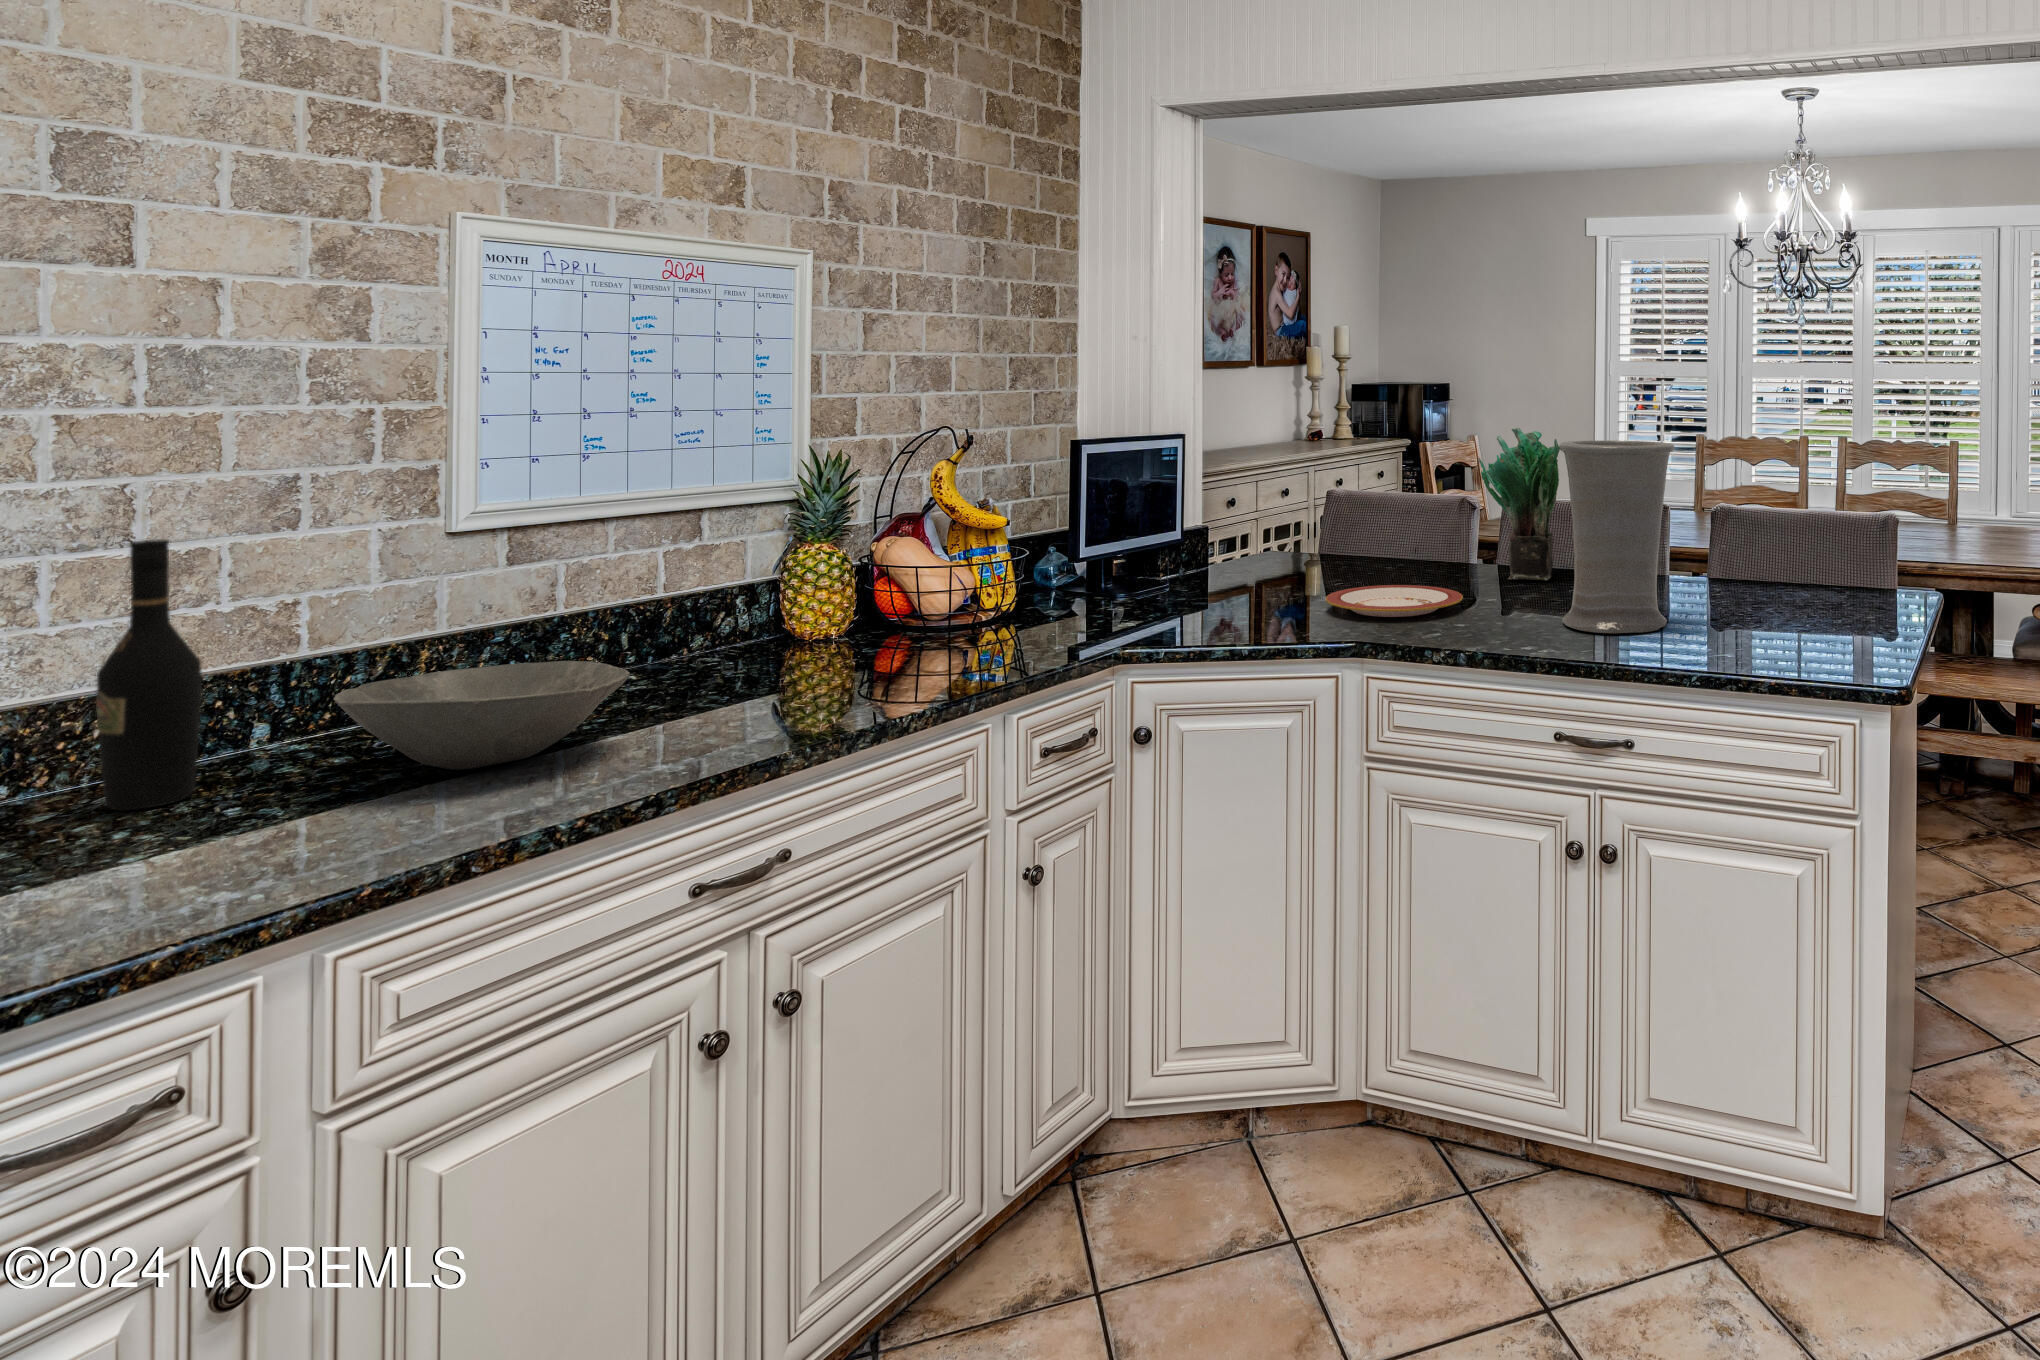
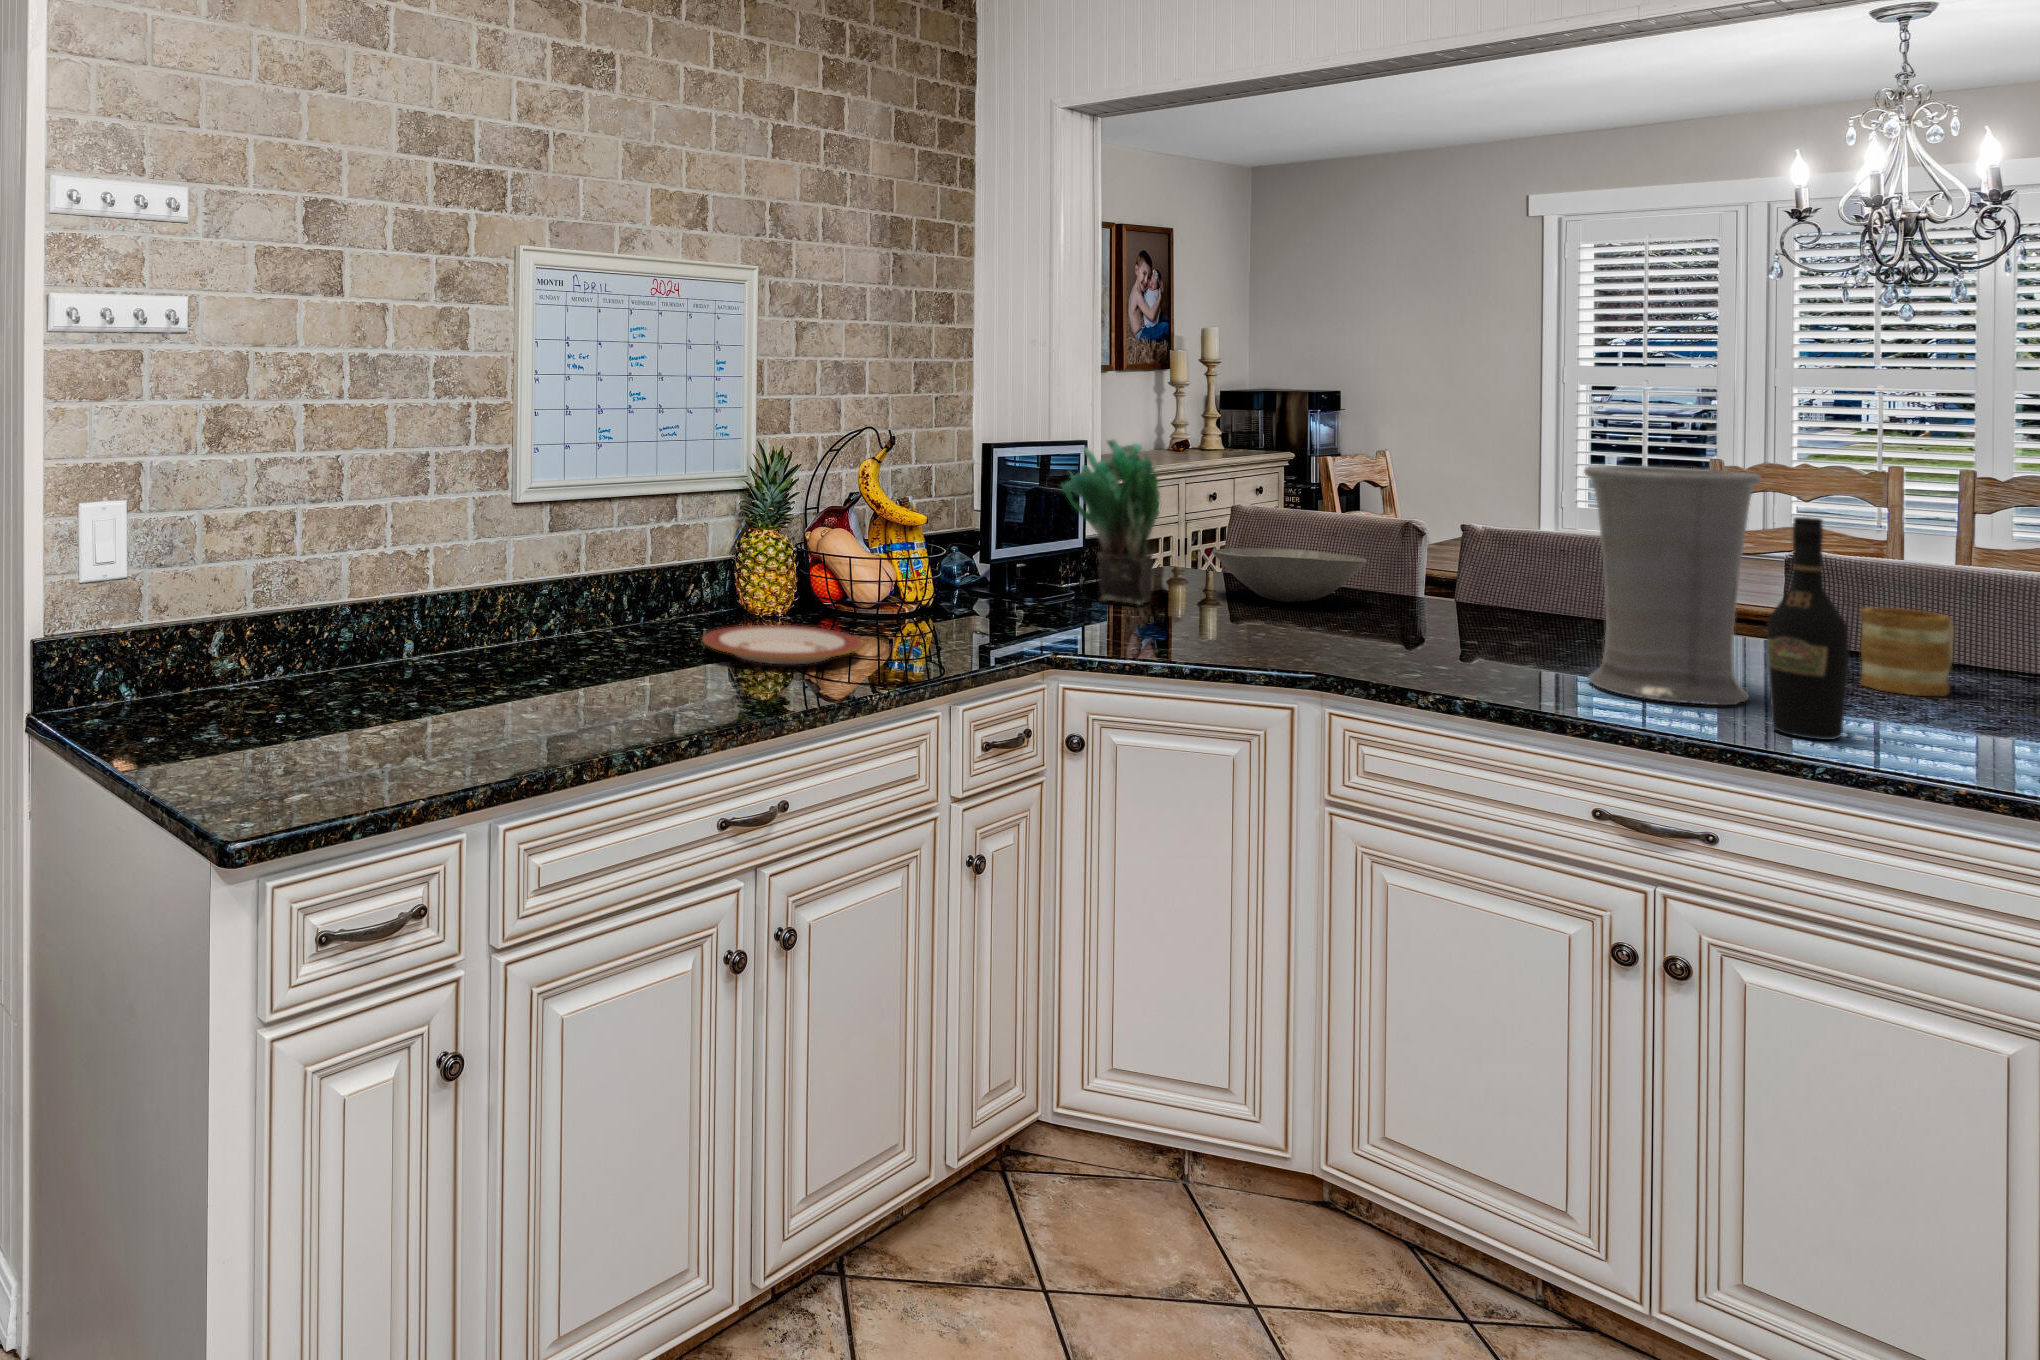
potted plant: present [1478,428,1560,580] -> present [1062,440,1160,604]
wine bottle: present [96,539,202,811] -> present [1767,517,1849,740]
mug: none [1738,542,1793,608] -> present [1860,607,1954,696]
plate: present [1326,585,1463,617] -> present [703,625,862,664]
bowl: present [334,661,629,770] -> present [1213,548,1367,602]

